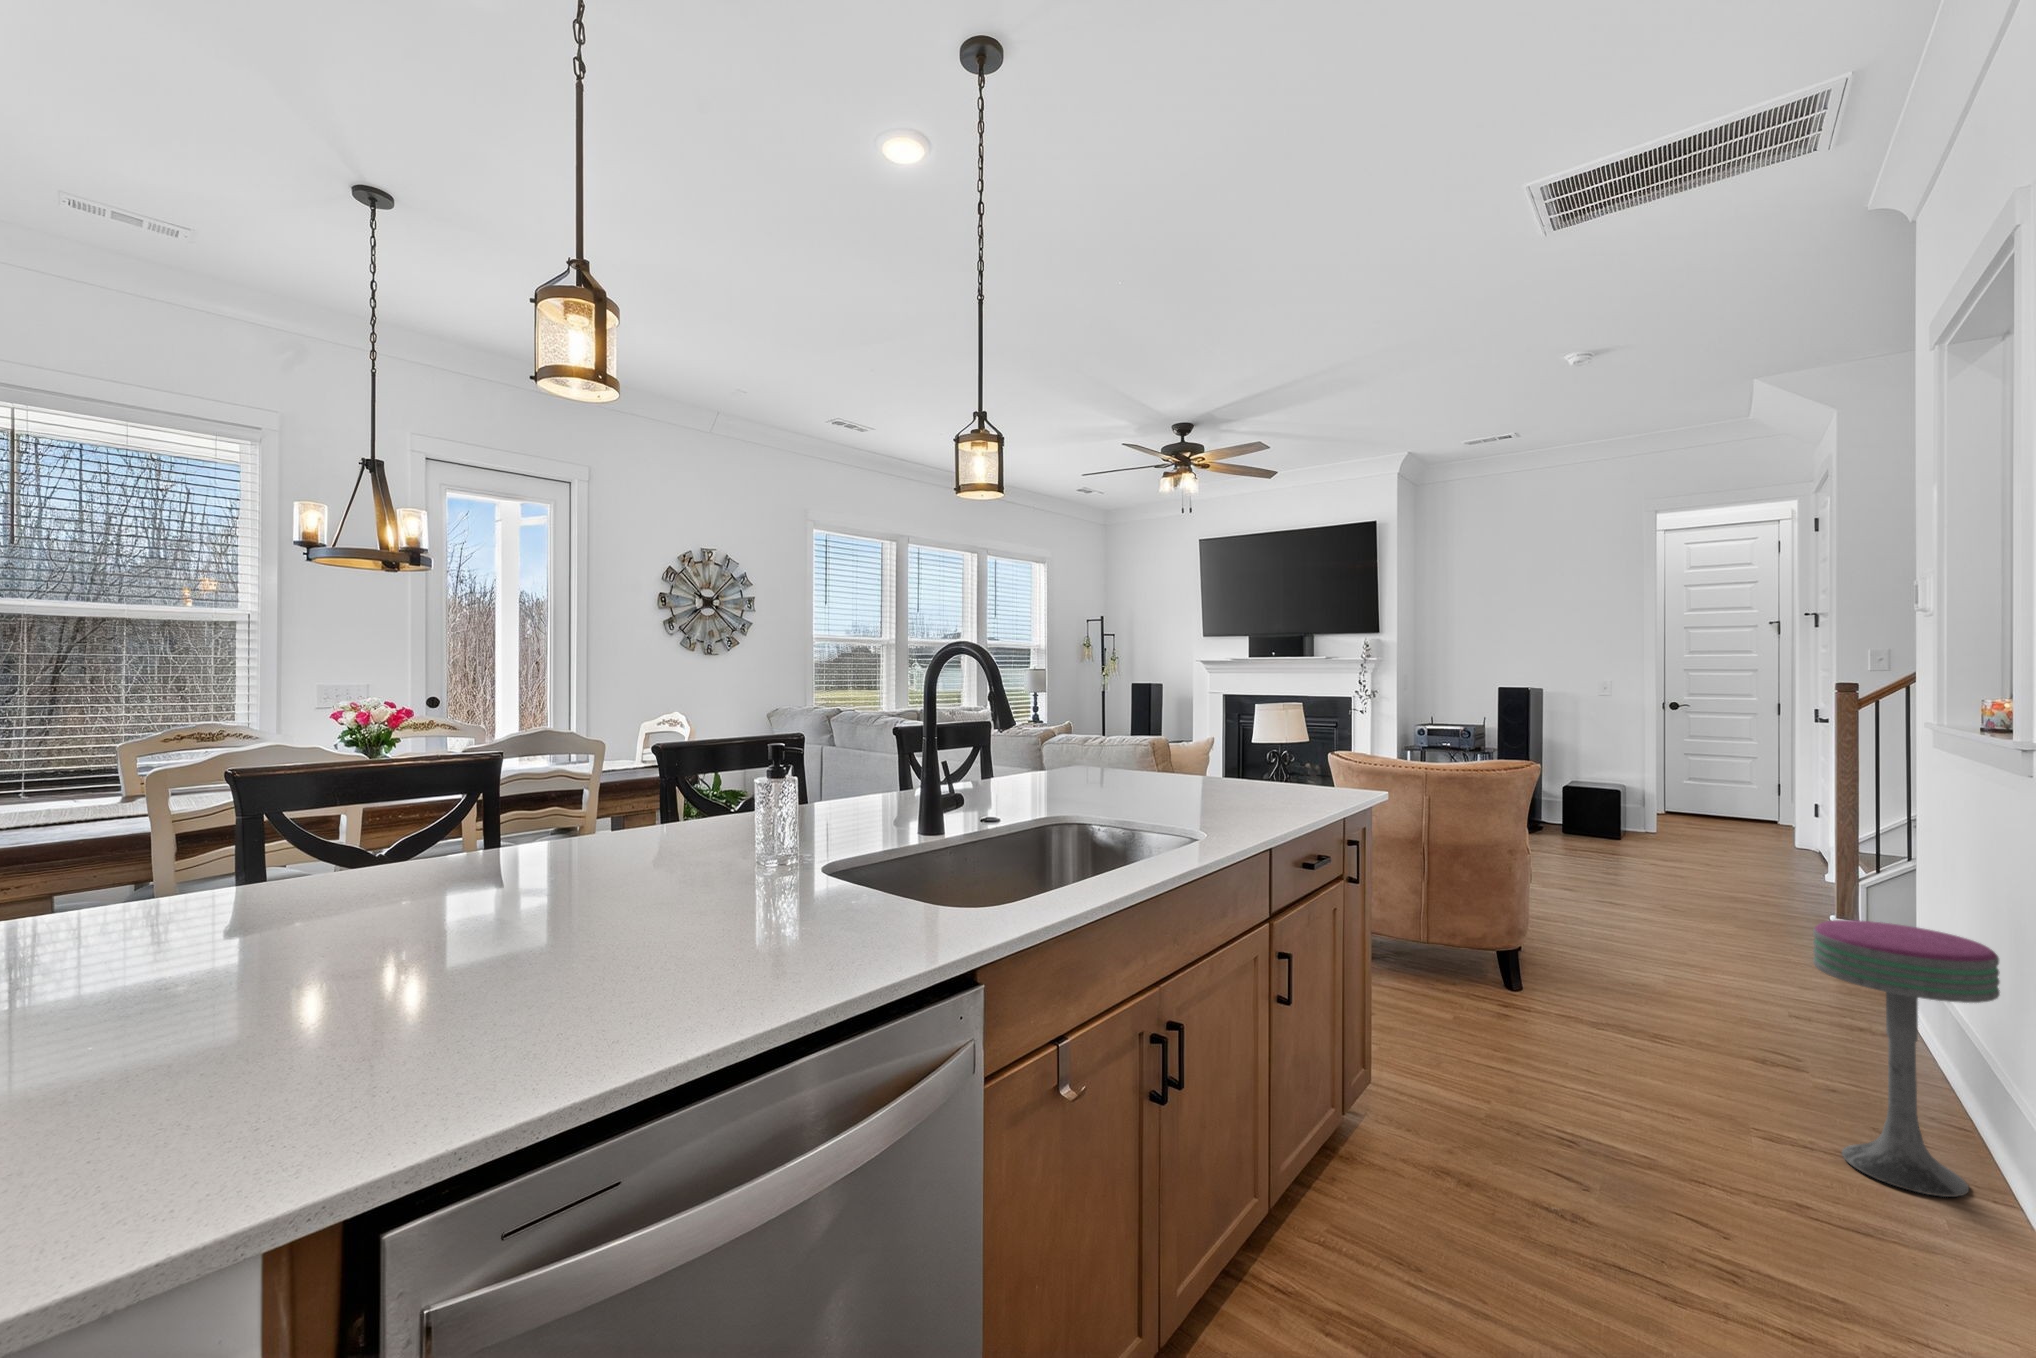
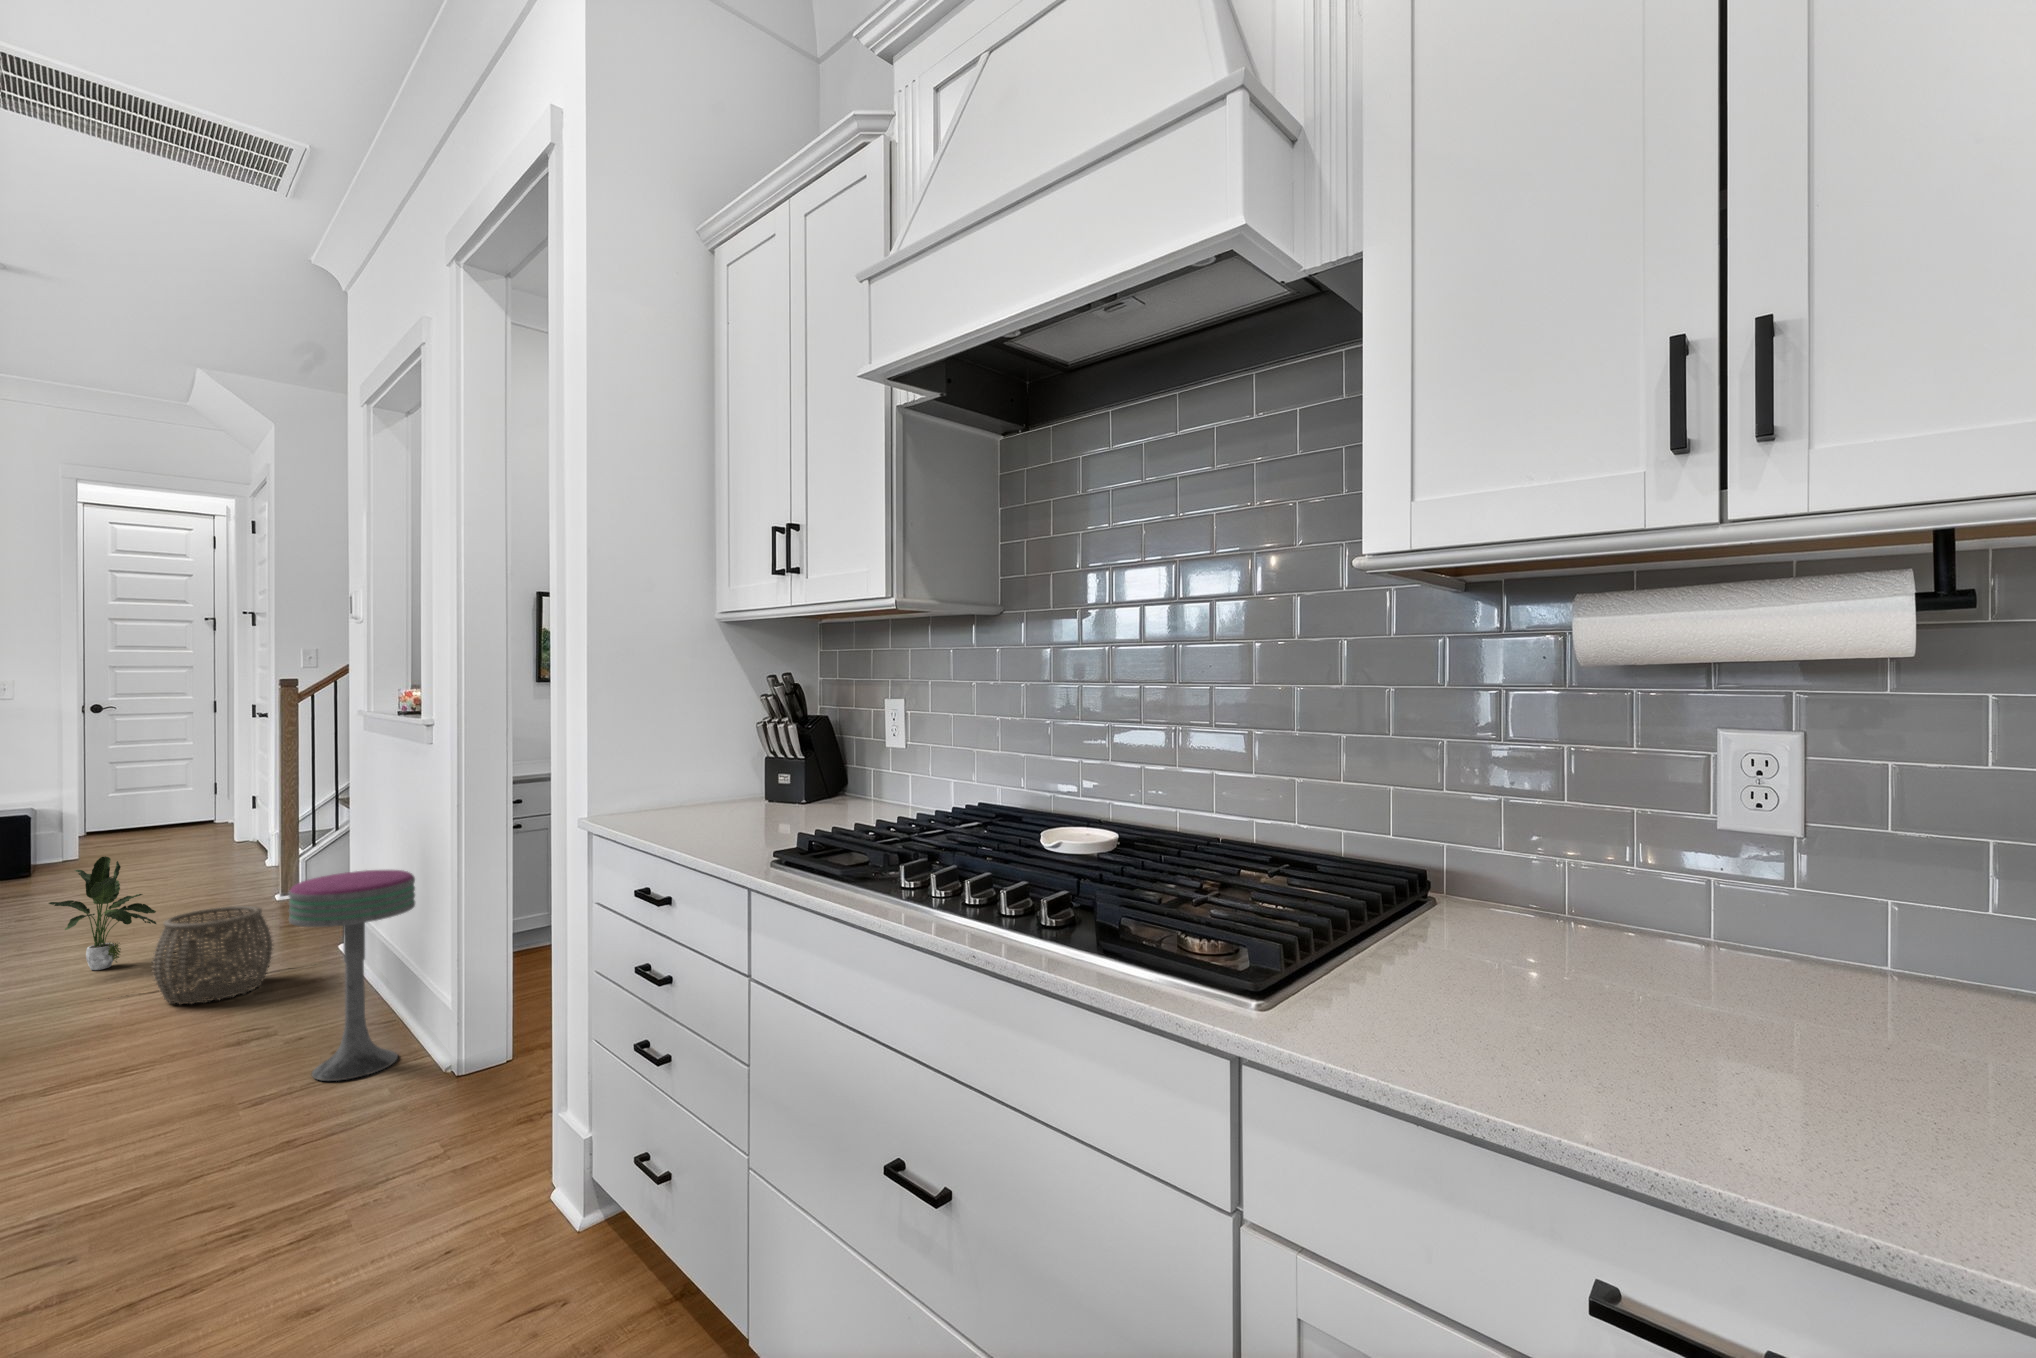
potted plant: none [1614,841,1702,942] -> present [49,856,156,970]
woven basket: none [1688,914,1813,1017] -> present [152,906,273,1005]

